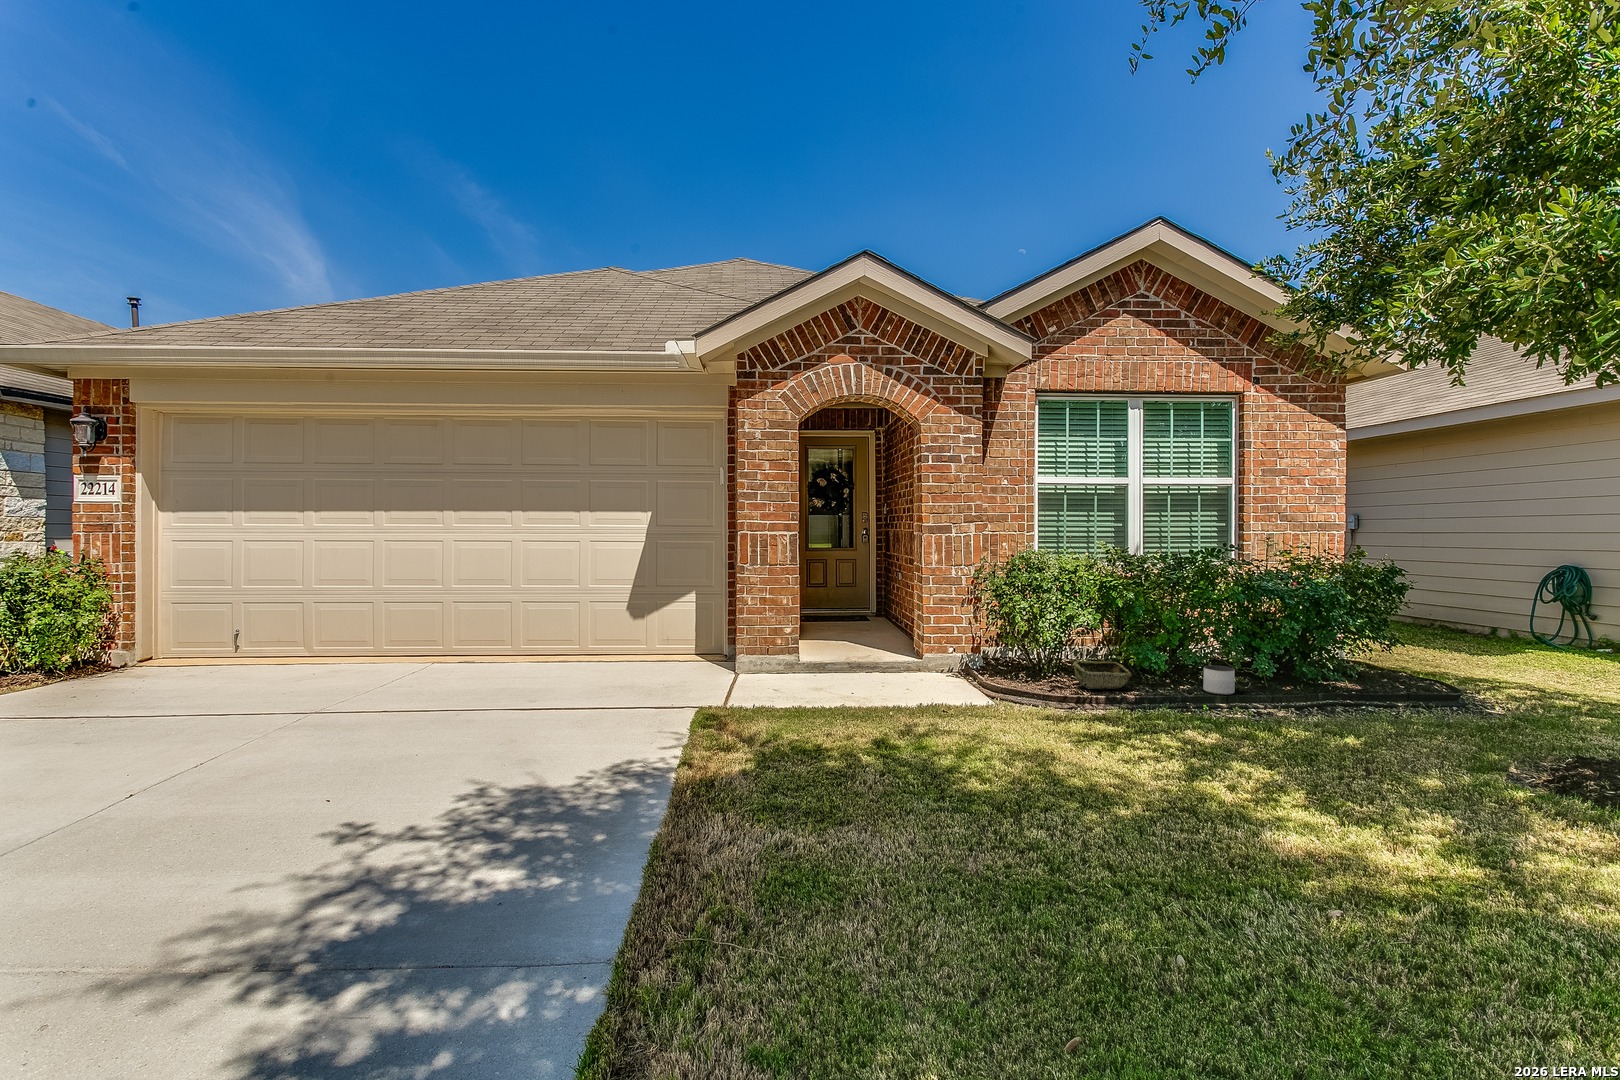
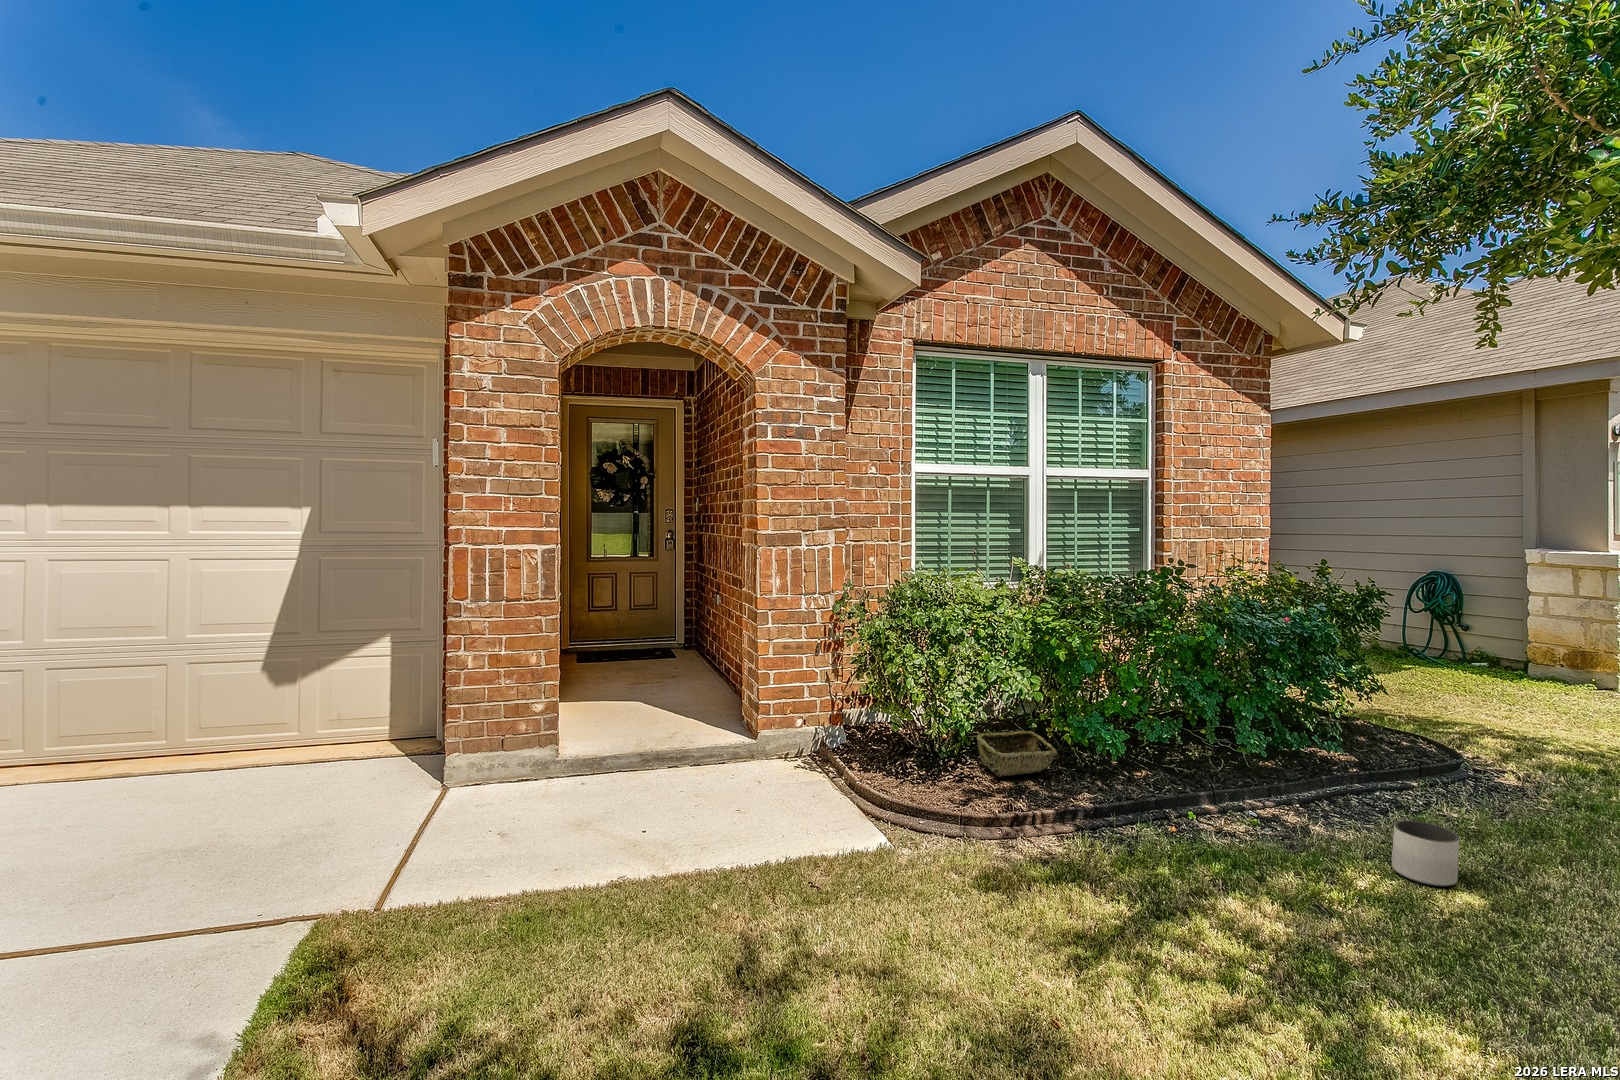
planter: present [1203,665,1235,695] -> present [1392,820,1459,887]

